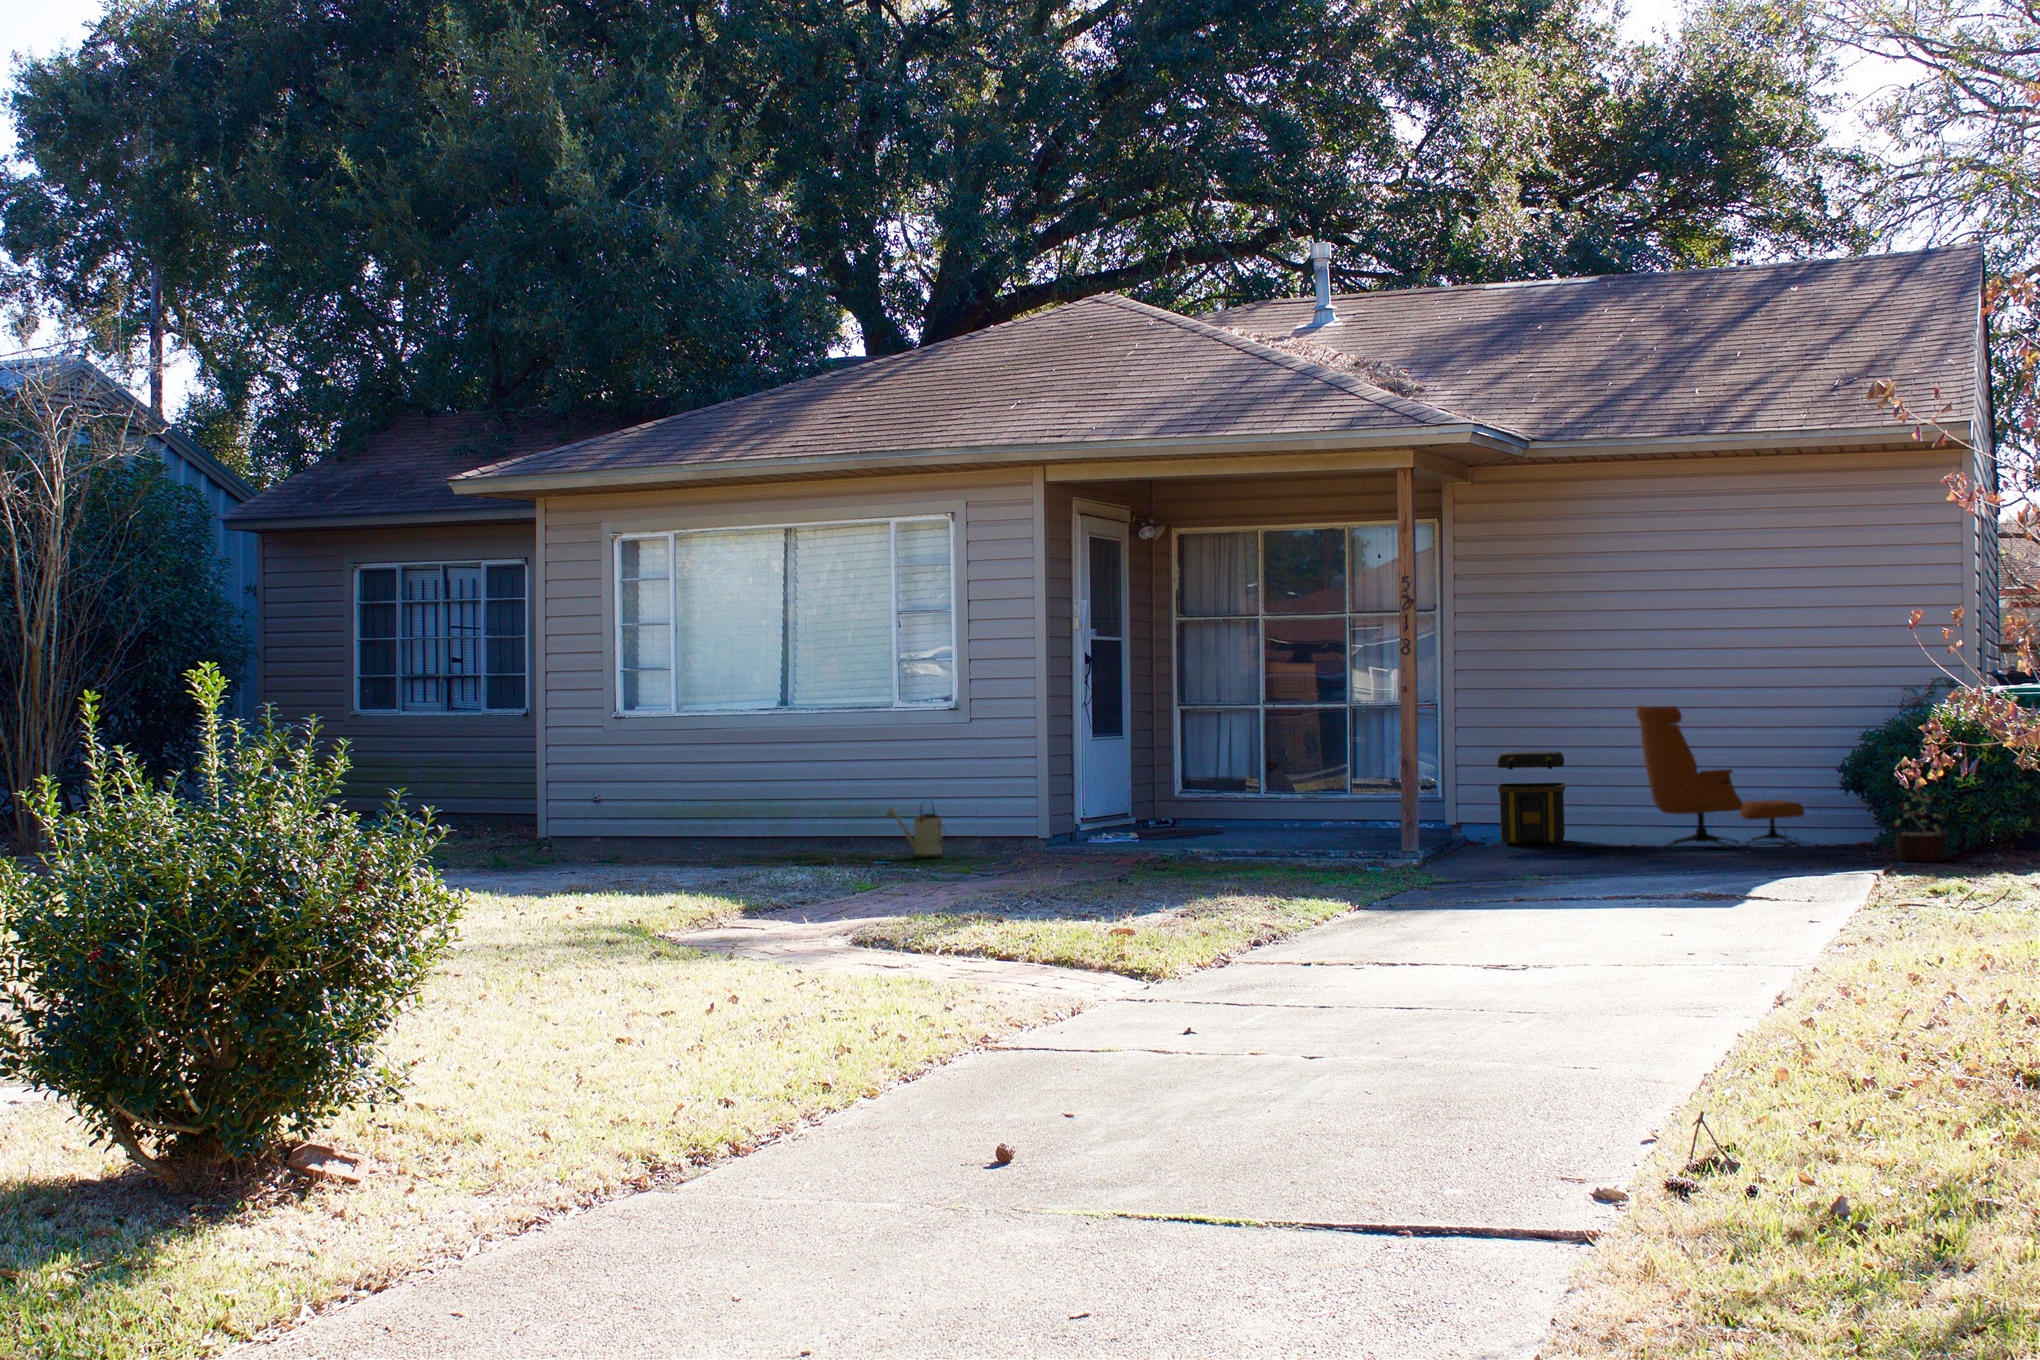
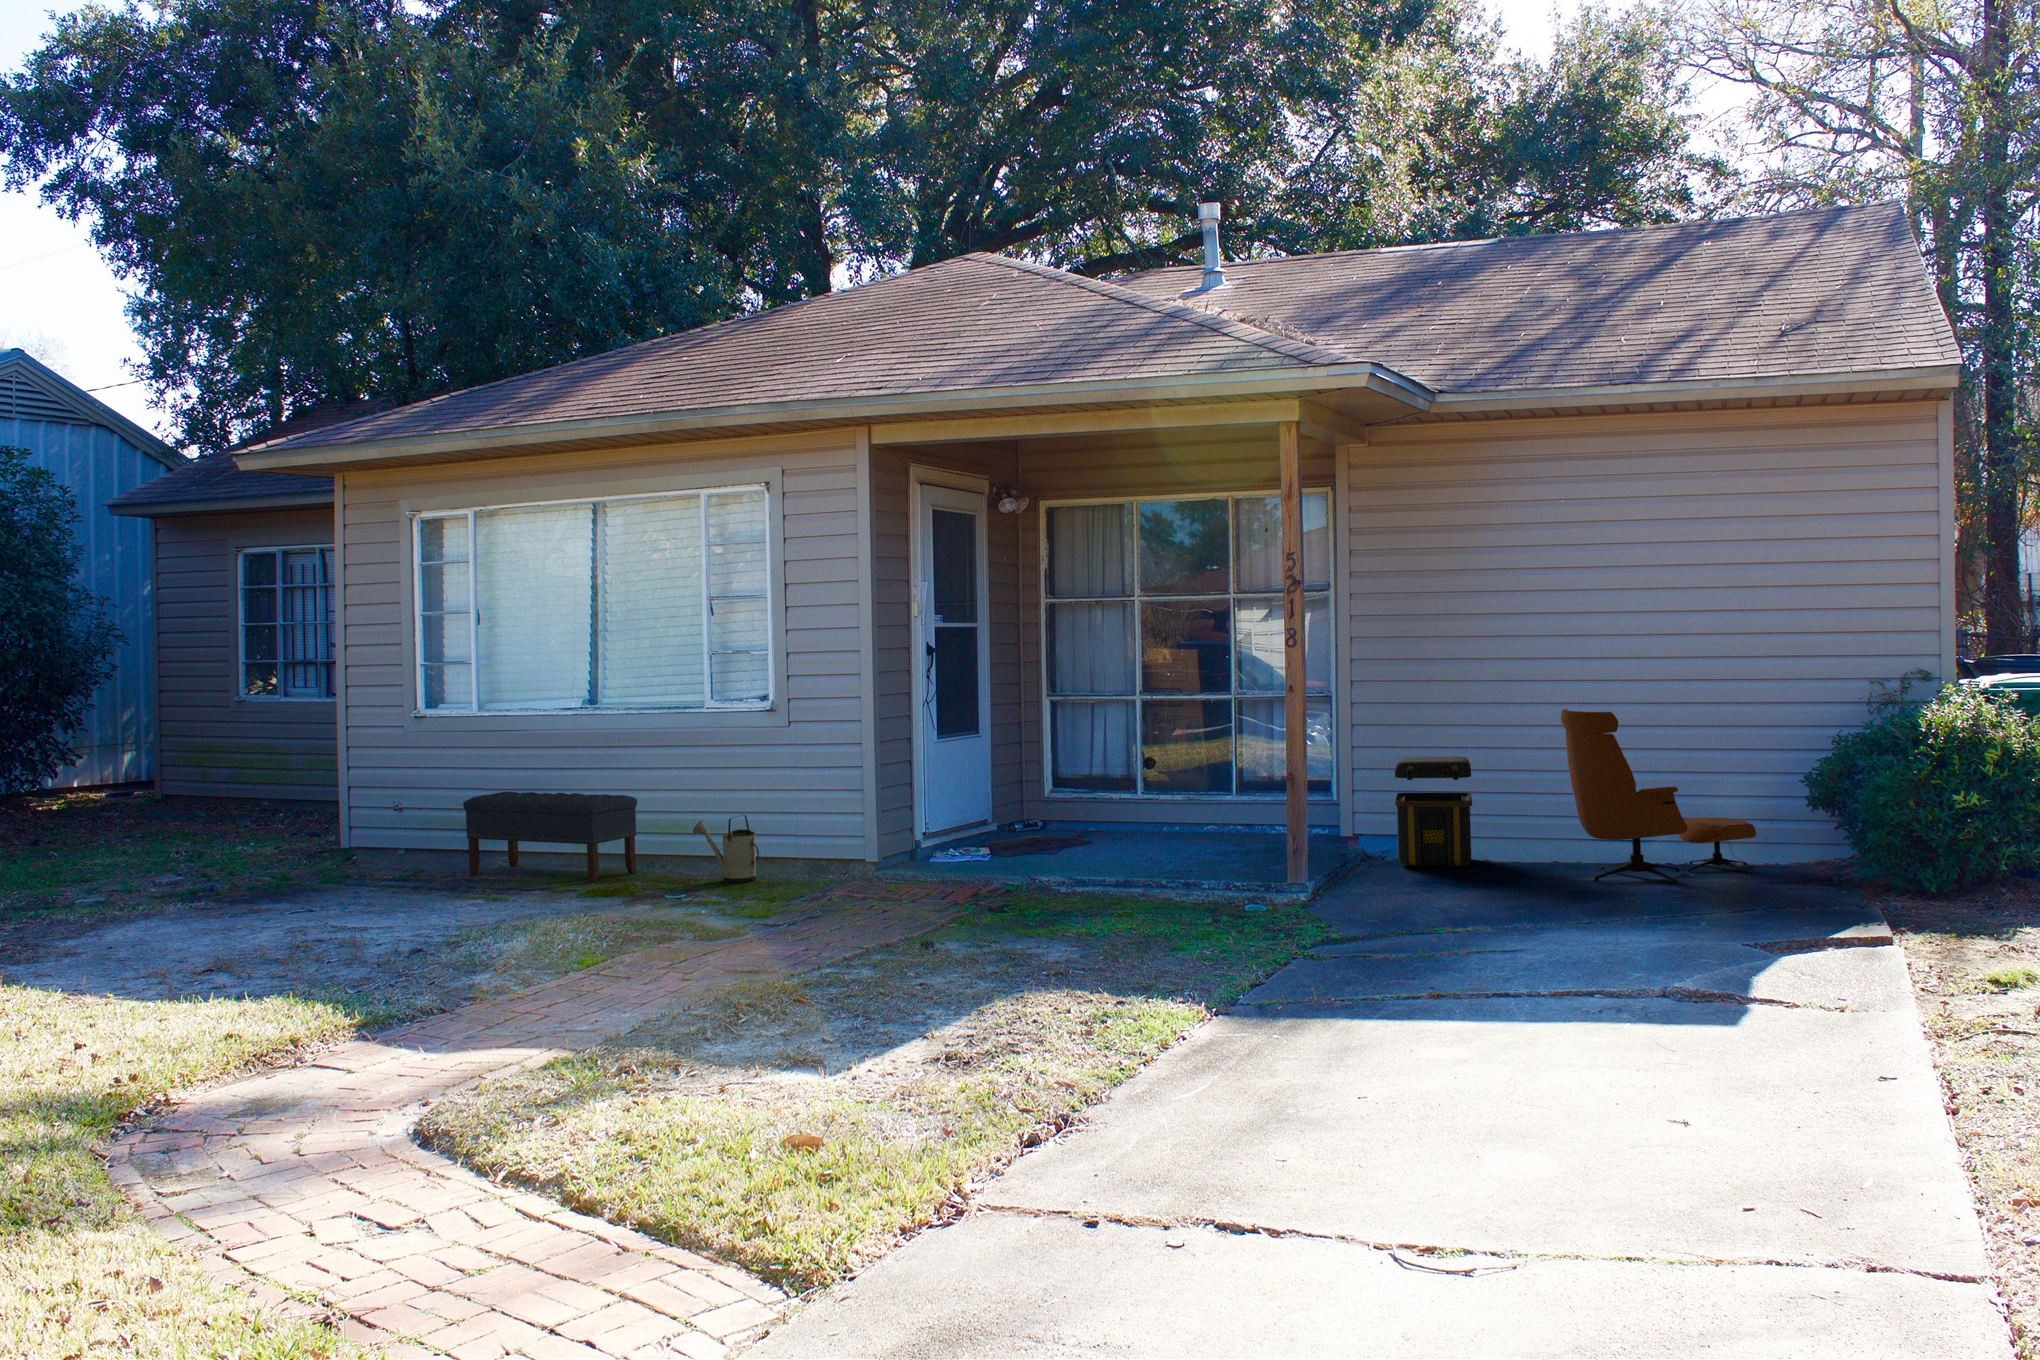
bench: none [674,786,830,860] -> present [463,792,637,882]
decorative plant: present [1895,788,1948,862] -> none [1891,802,1967,918]

